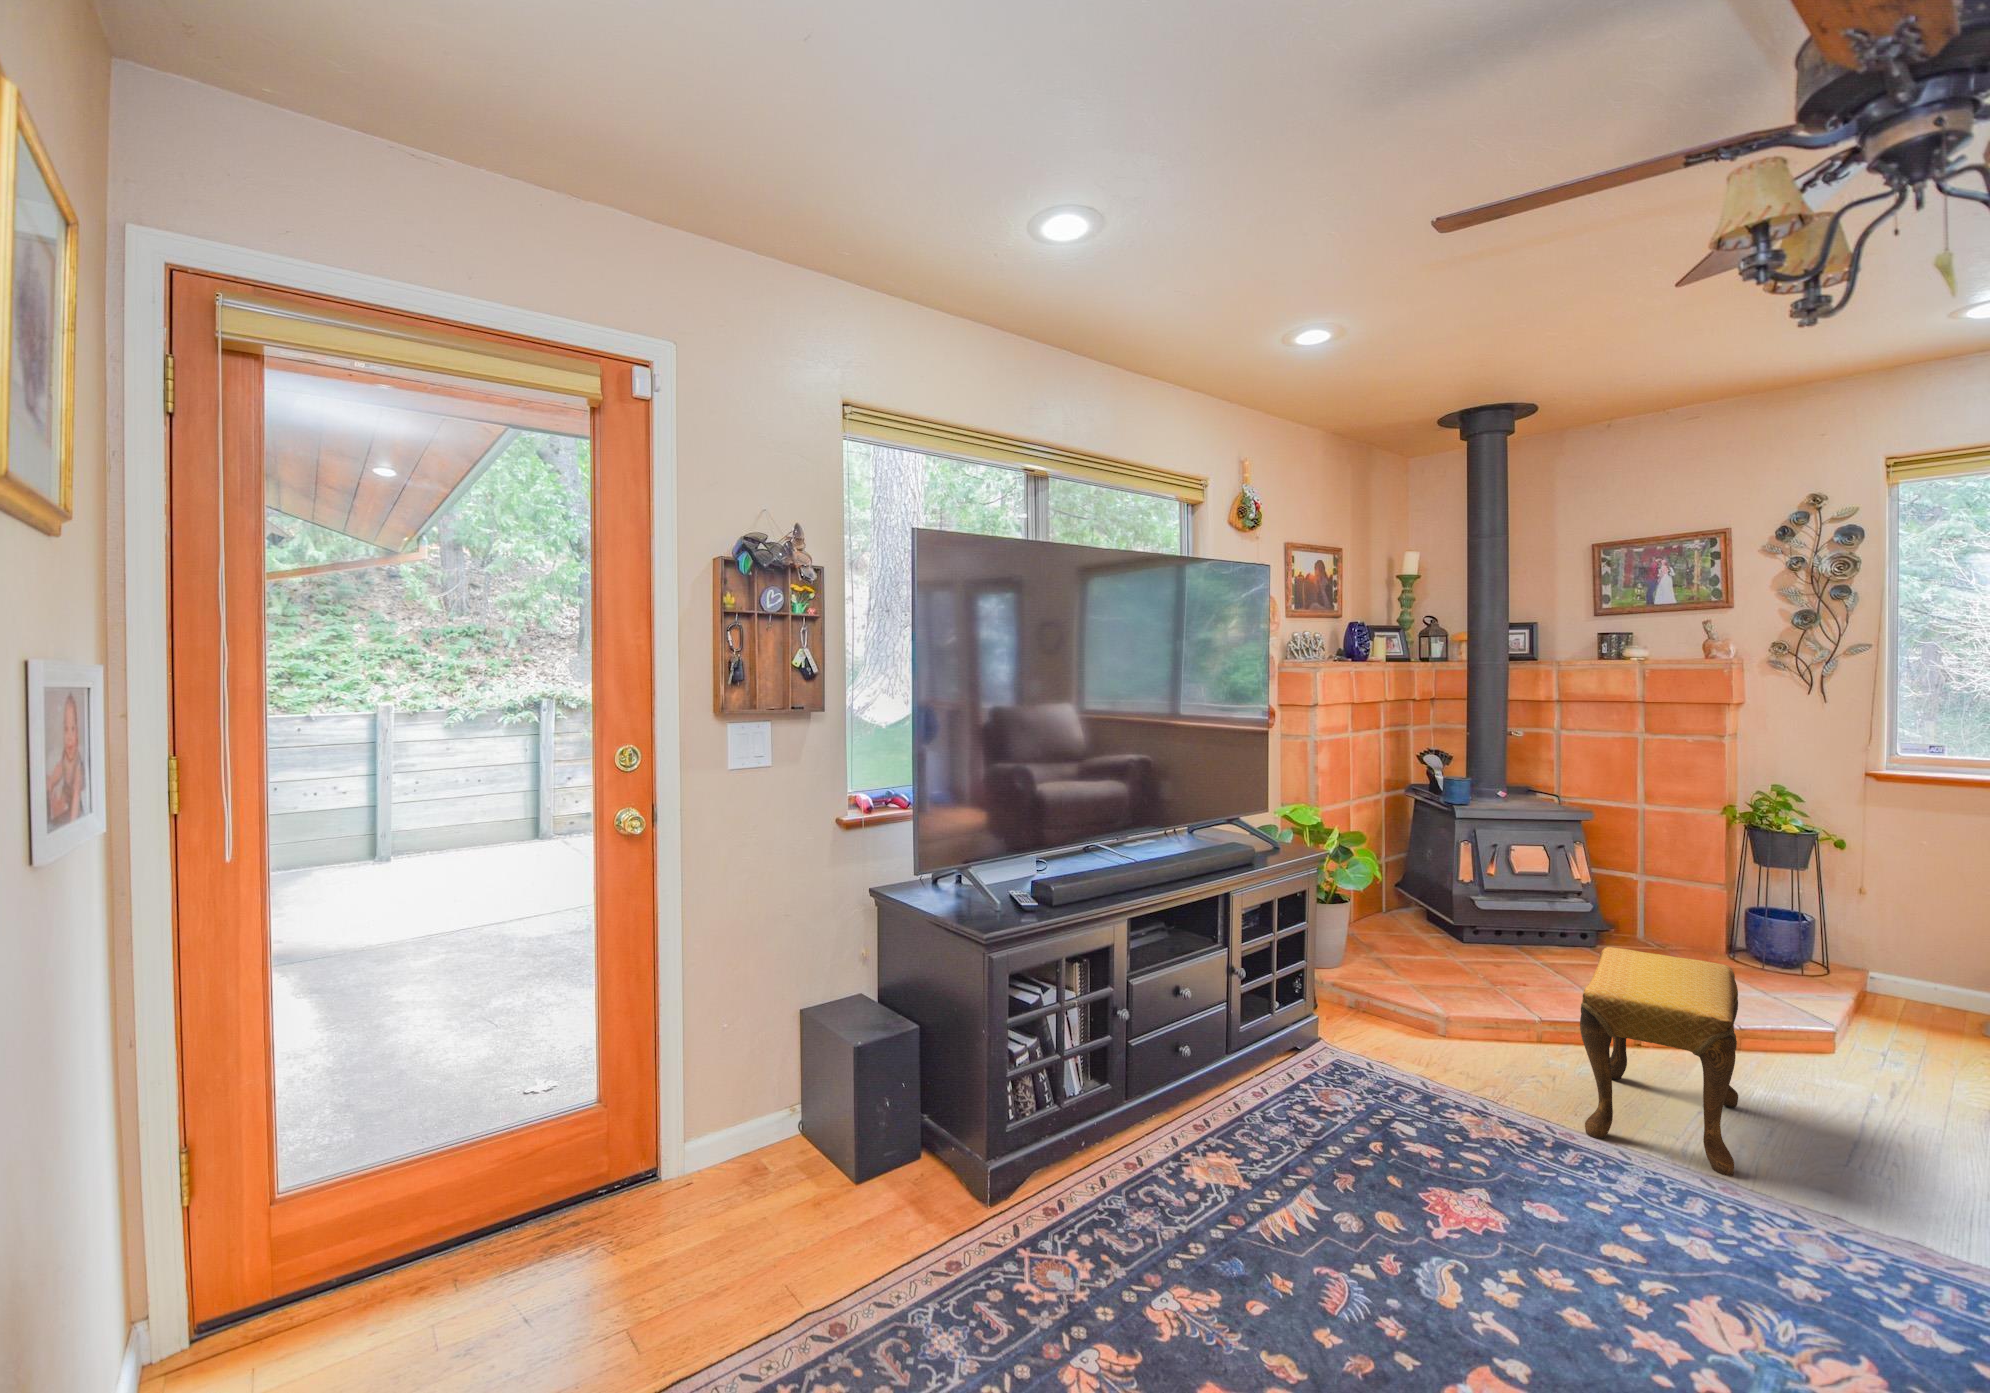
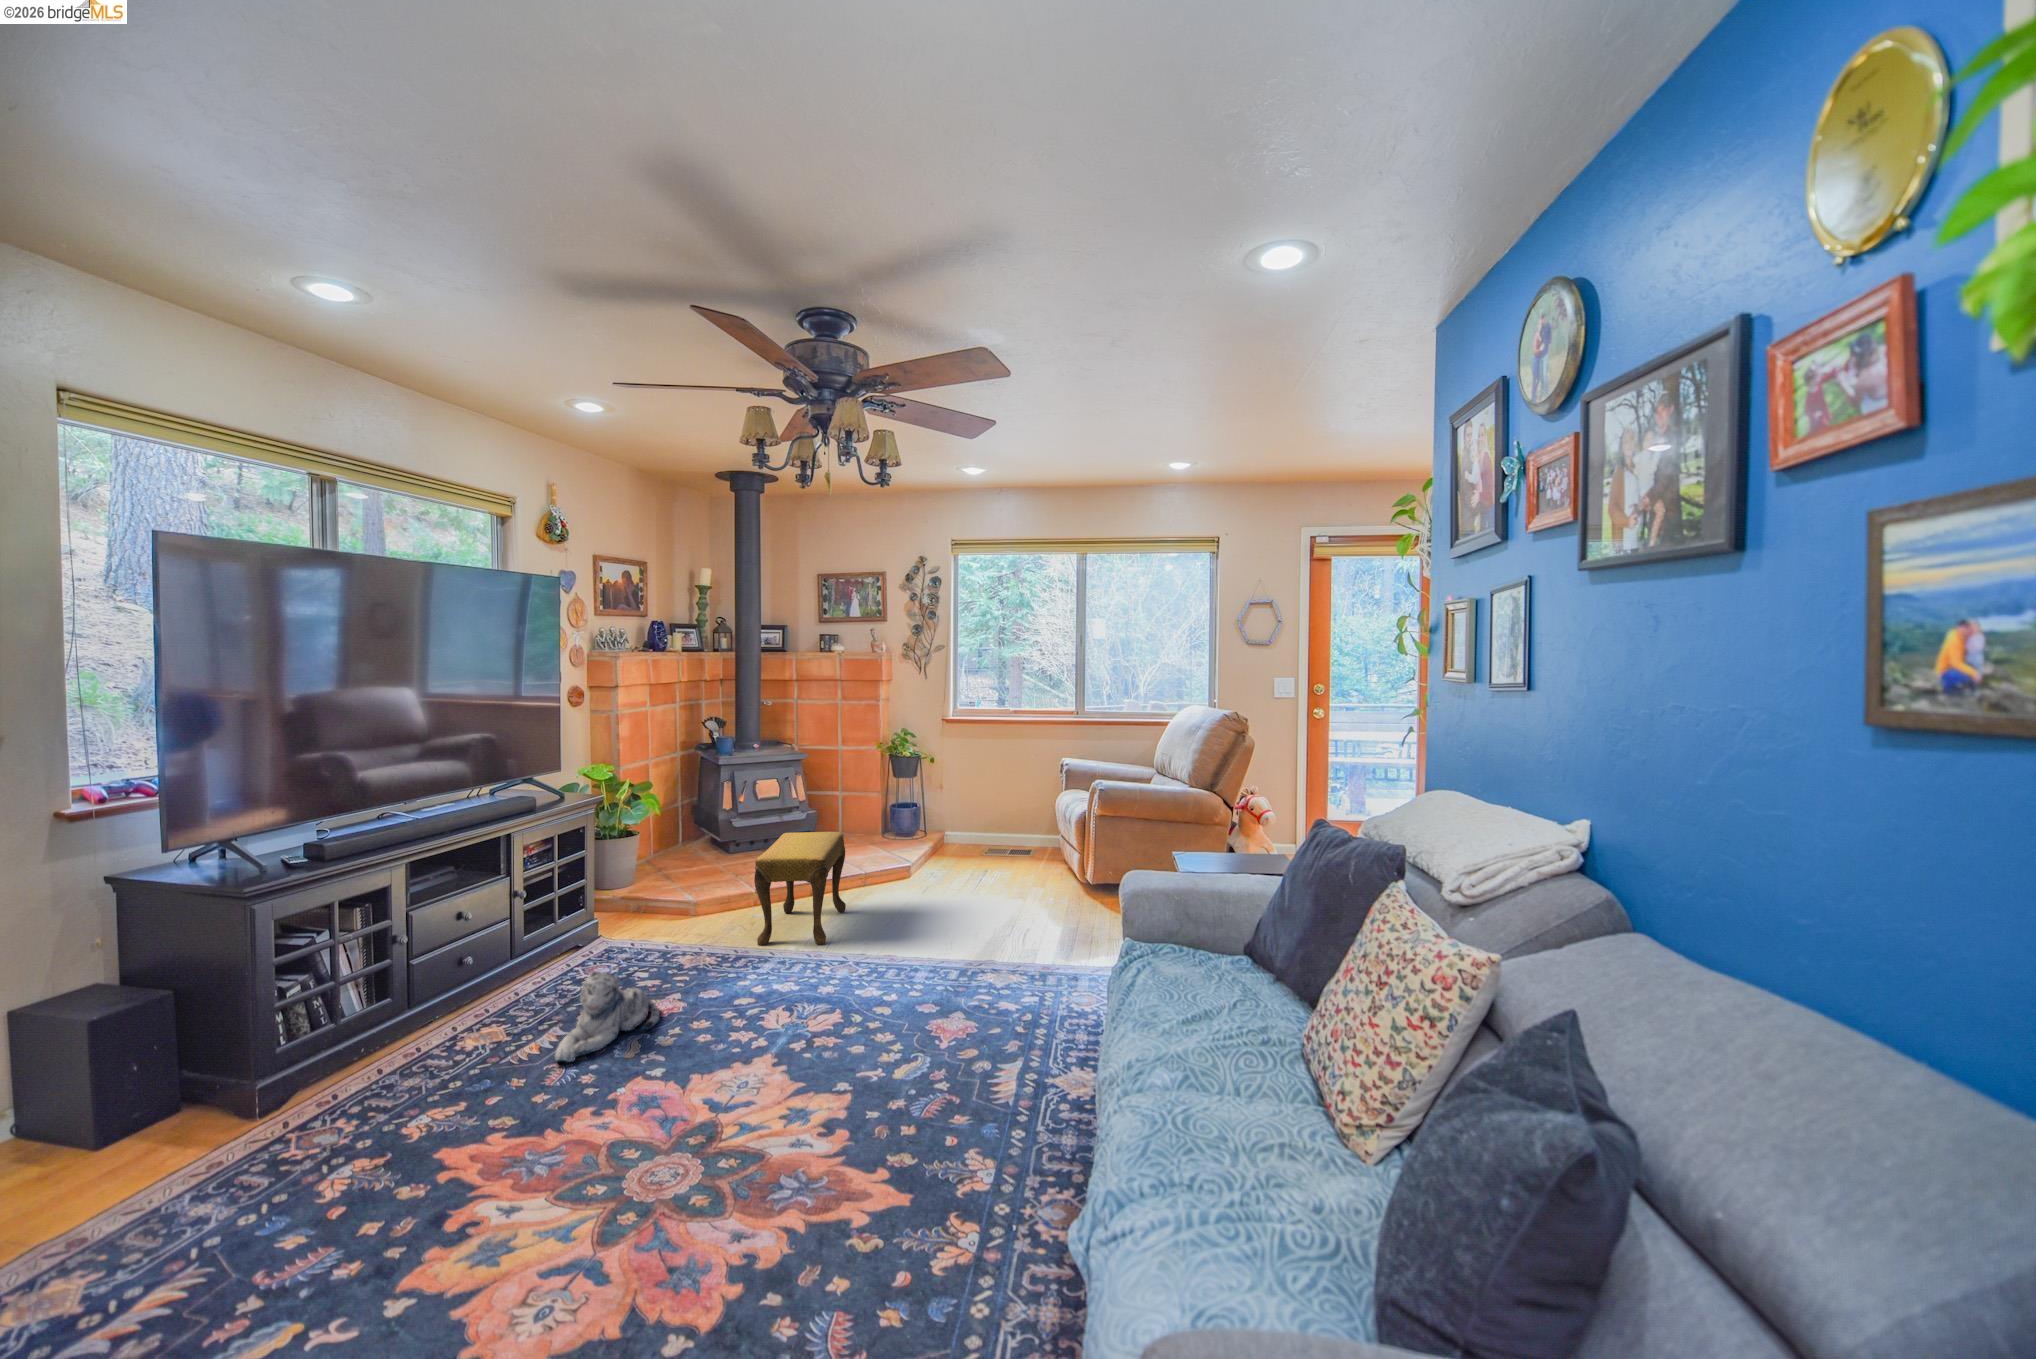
plush toy: none [1322,1142,1470,1288] -> present [554,972,660,1062]

